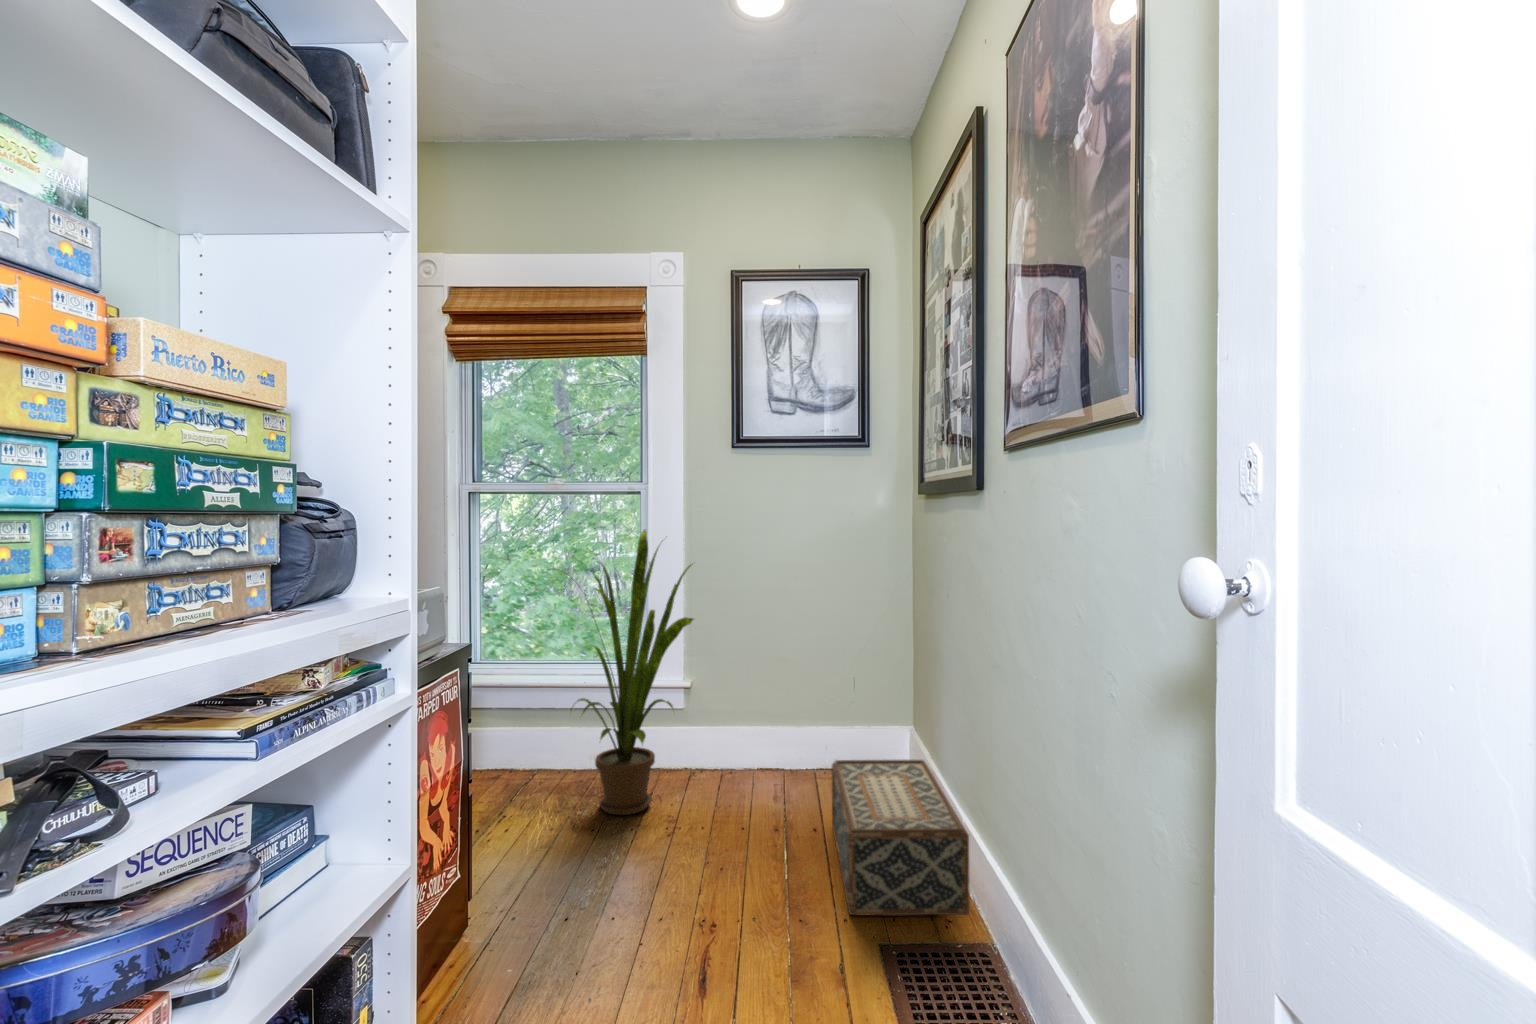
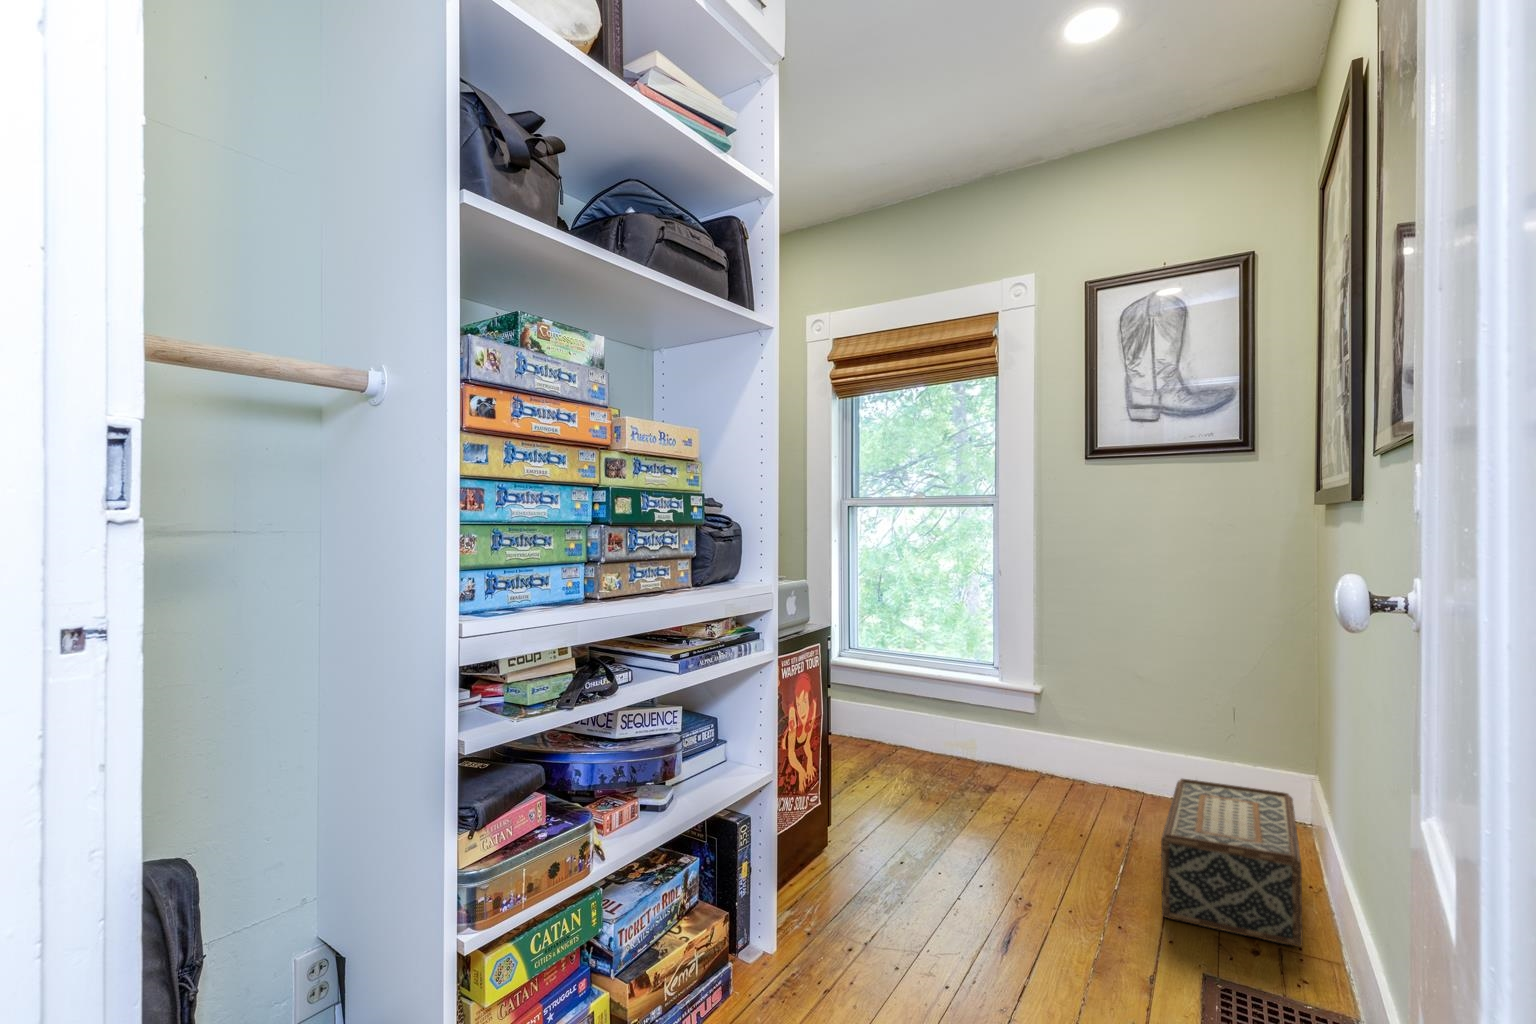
house plant: present [555,529,693,815] -> none [905,538,1045,799]

